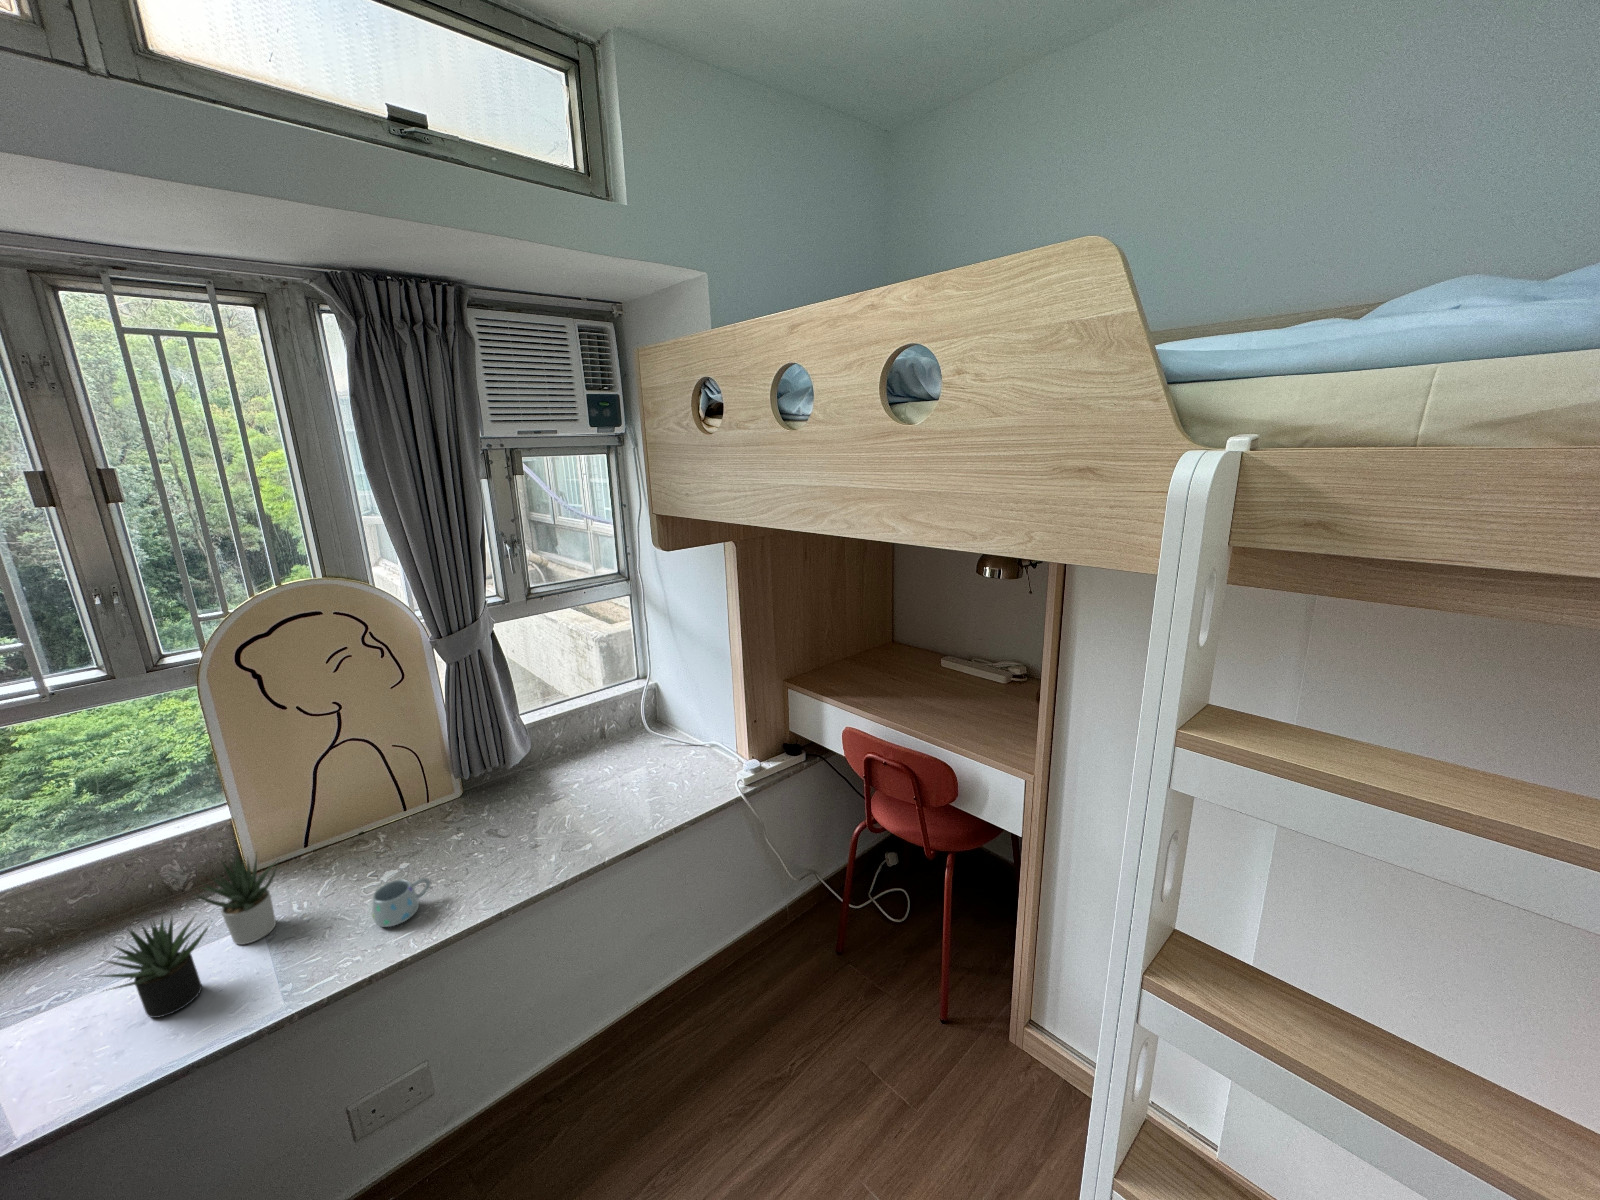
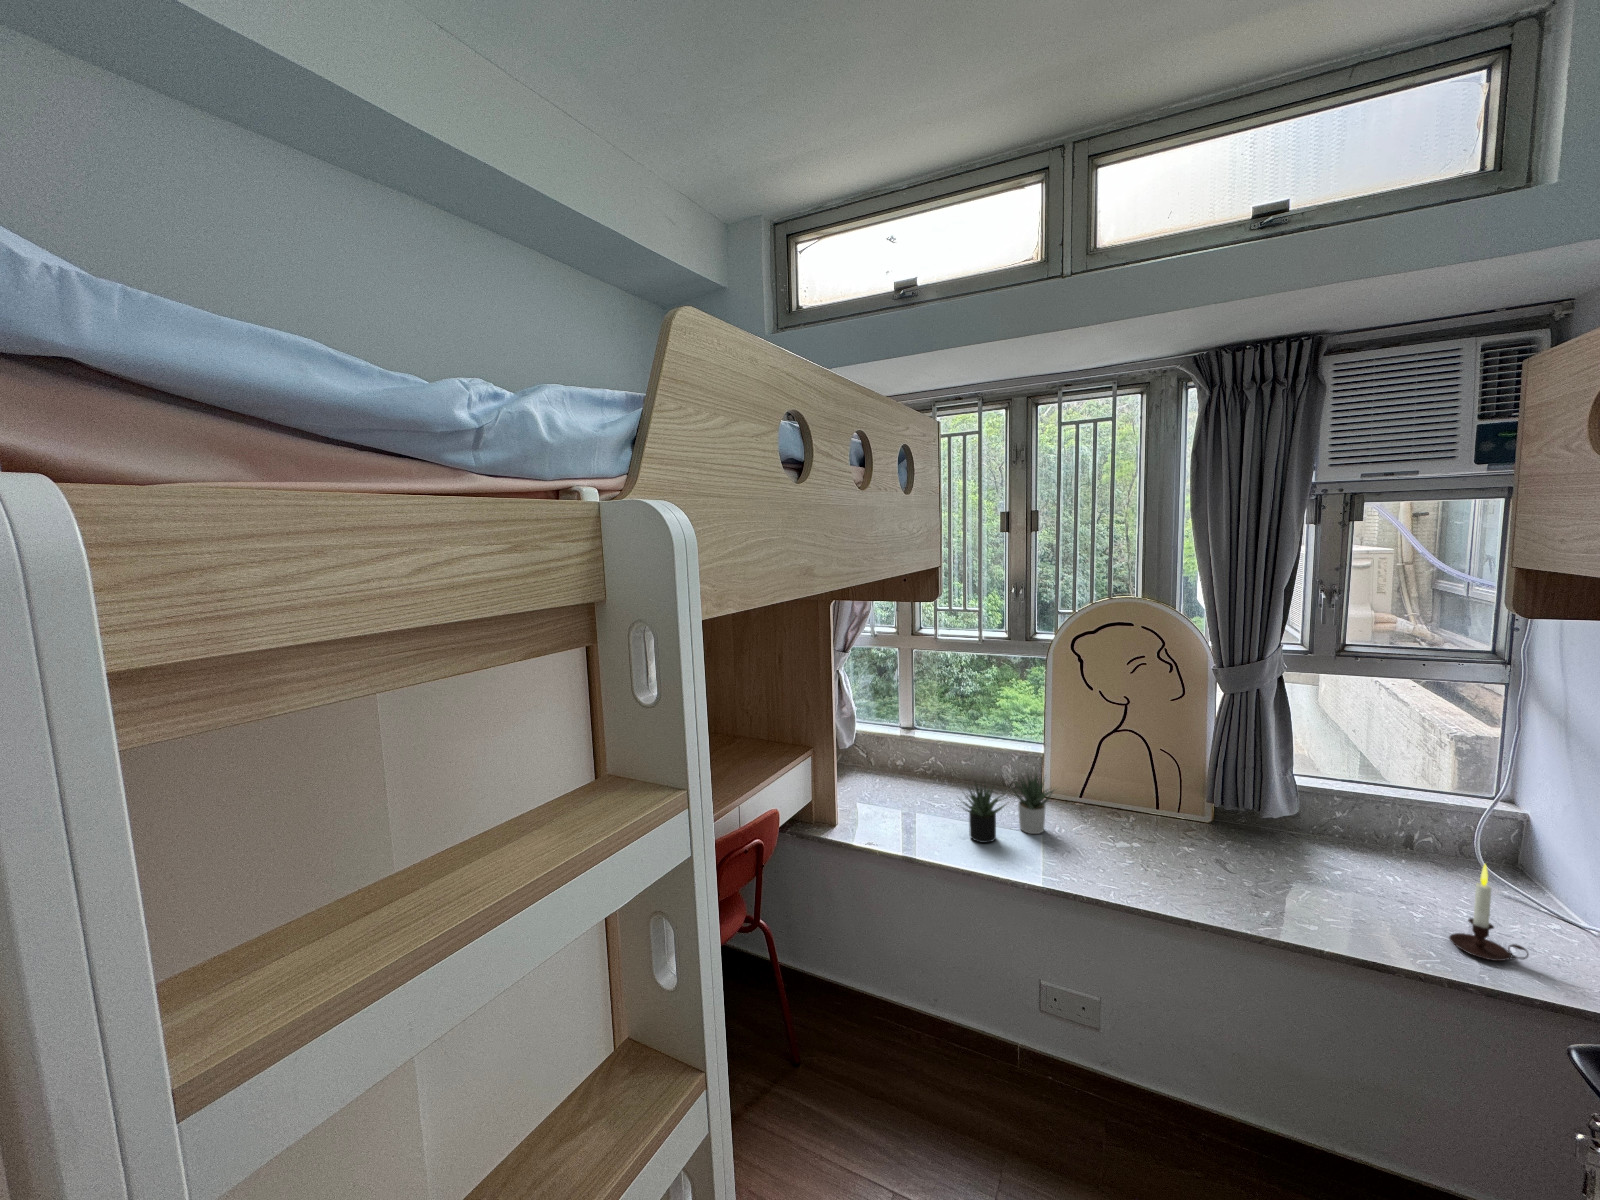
candle: none [657,732,696,798] -> present [1449,865,1528,961]
mug: present [372,878,430,927] -> none [1096,843,1144,878]

